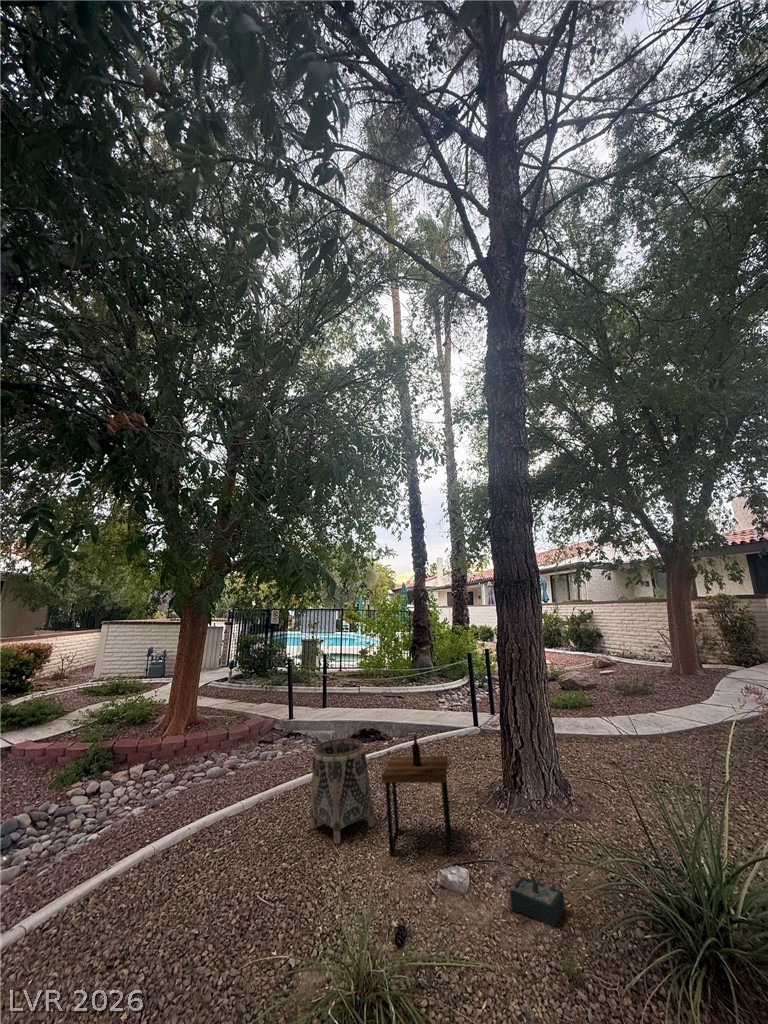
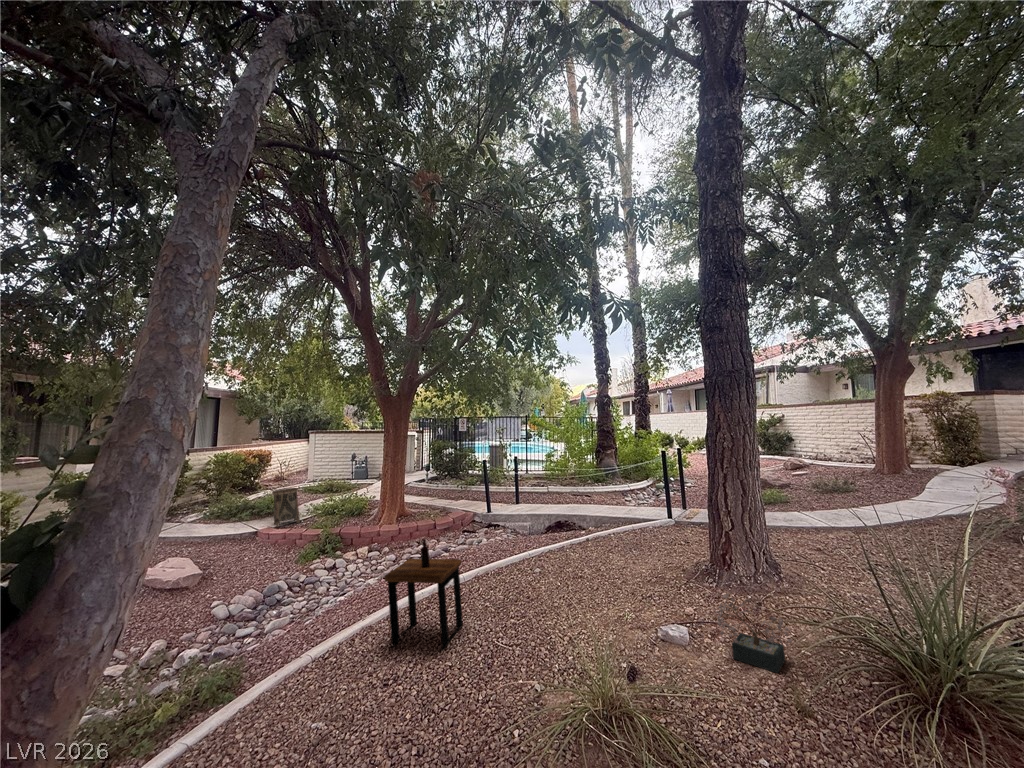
side table: present [382,735,451,857] -> present [385,539,463,650]
basket: present [311,738,375,844] -> present [273,488,300,527]

